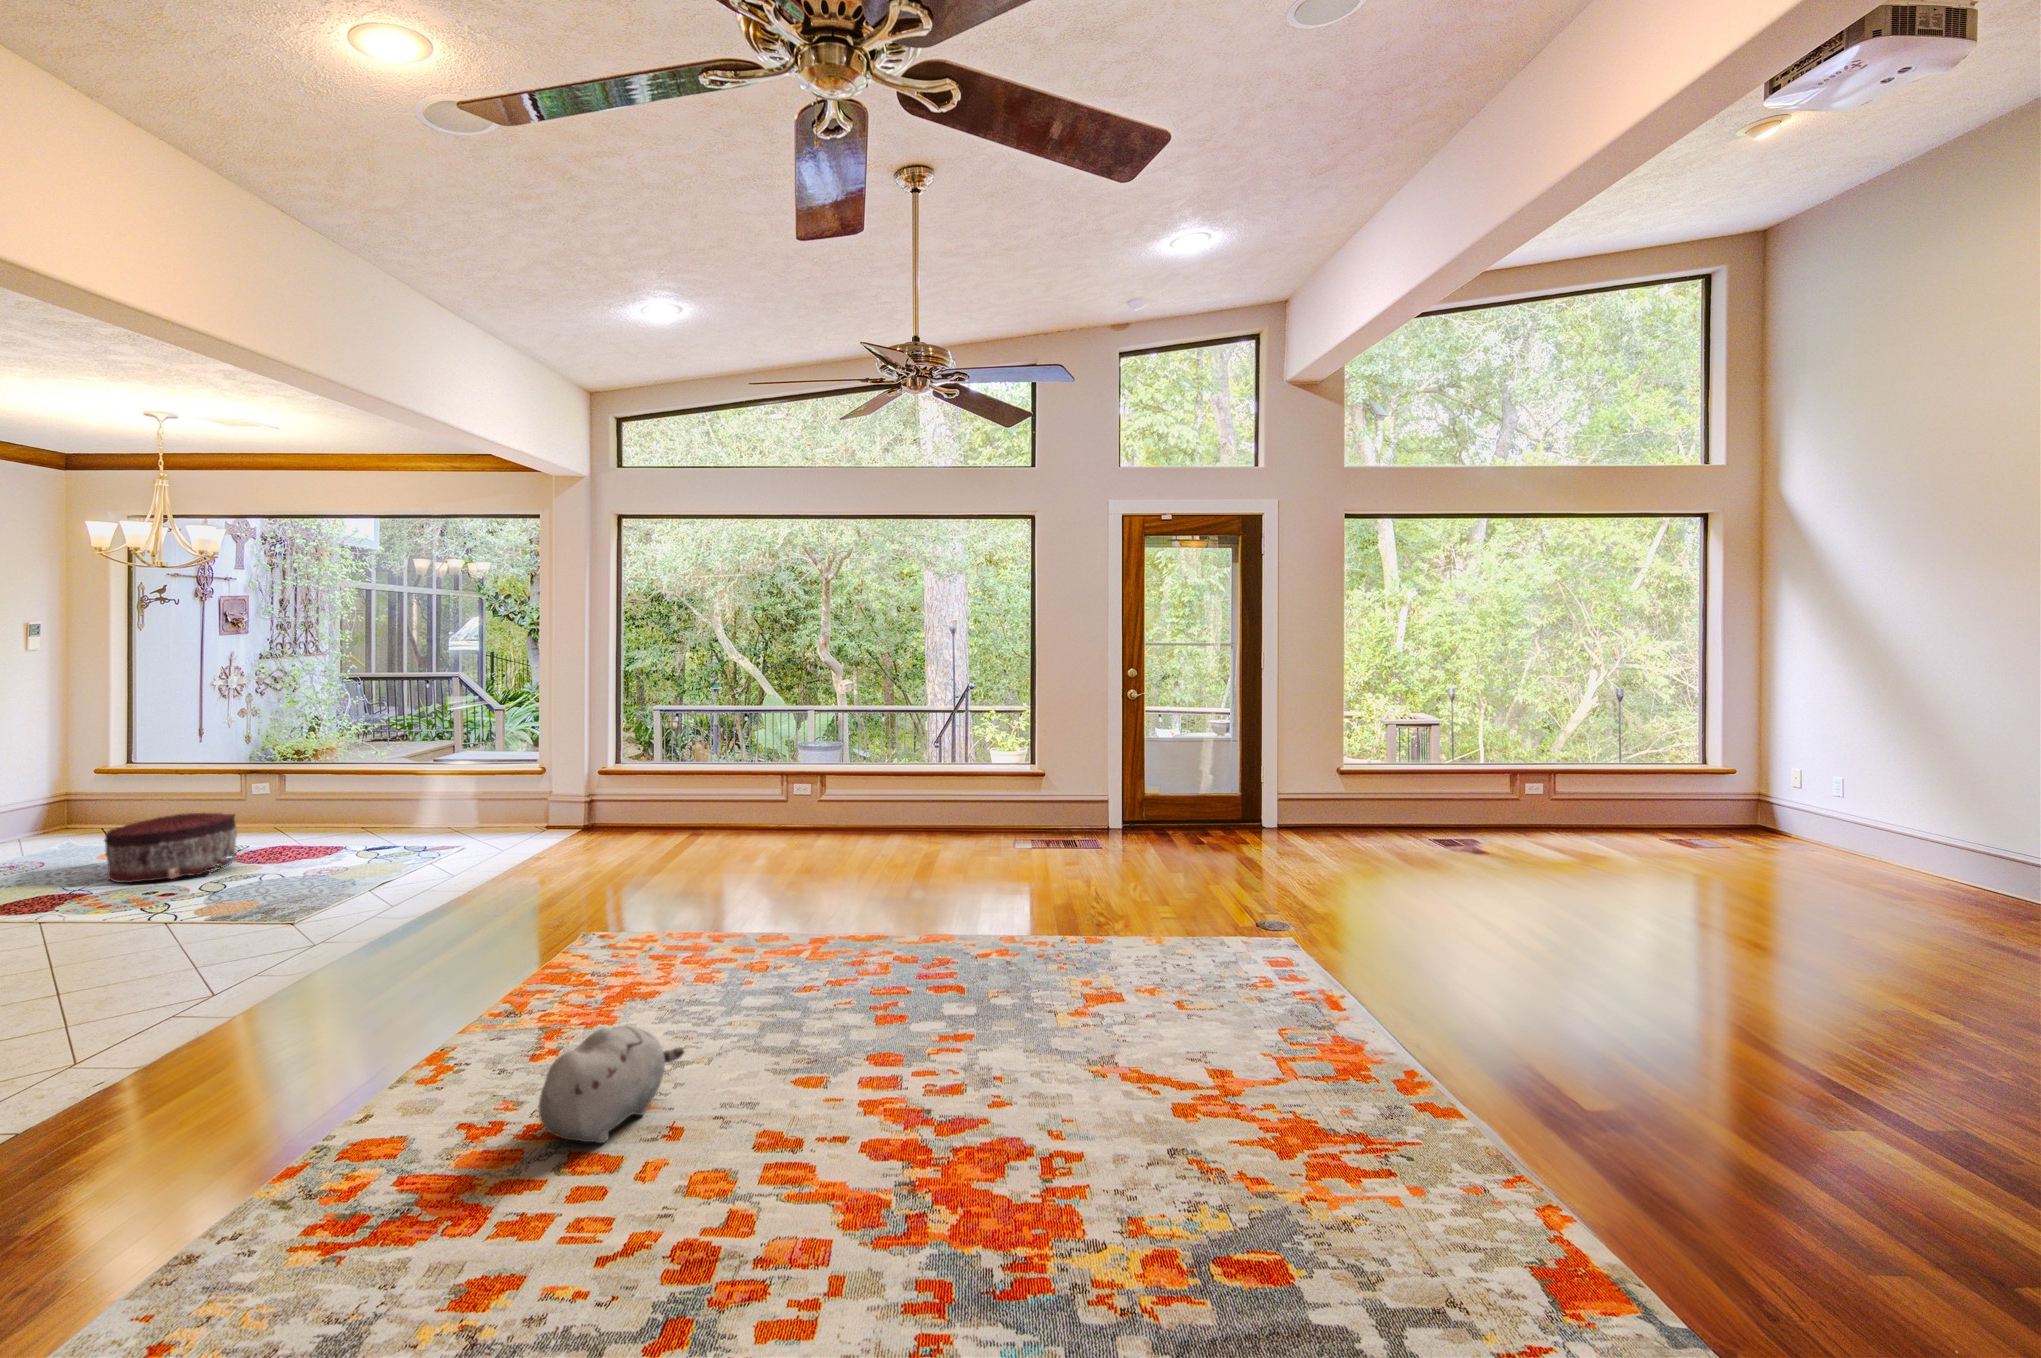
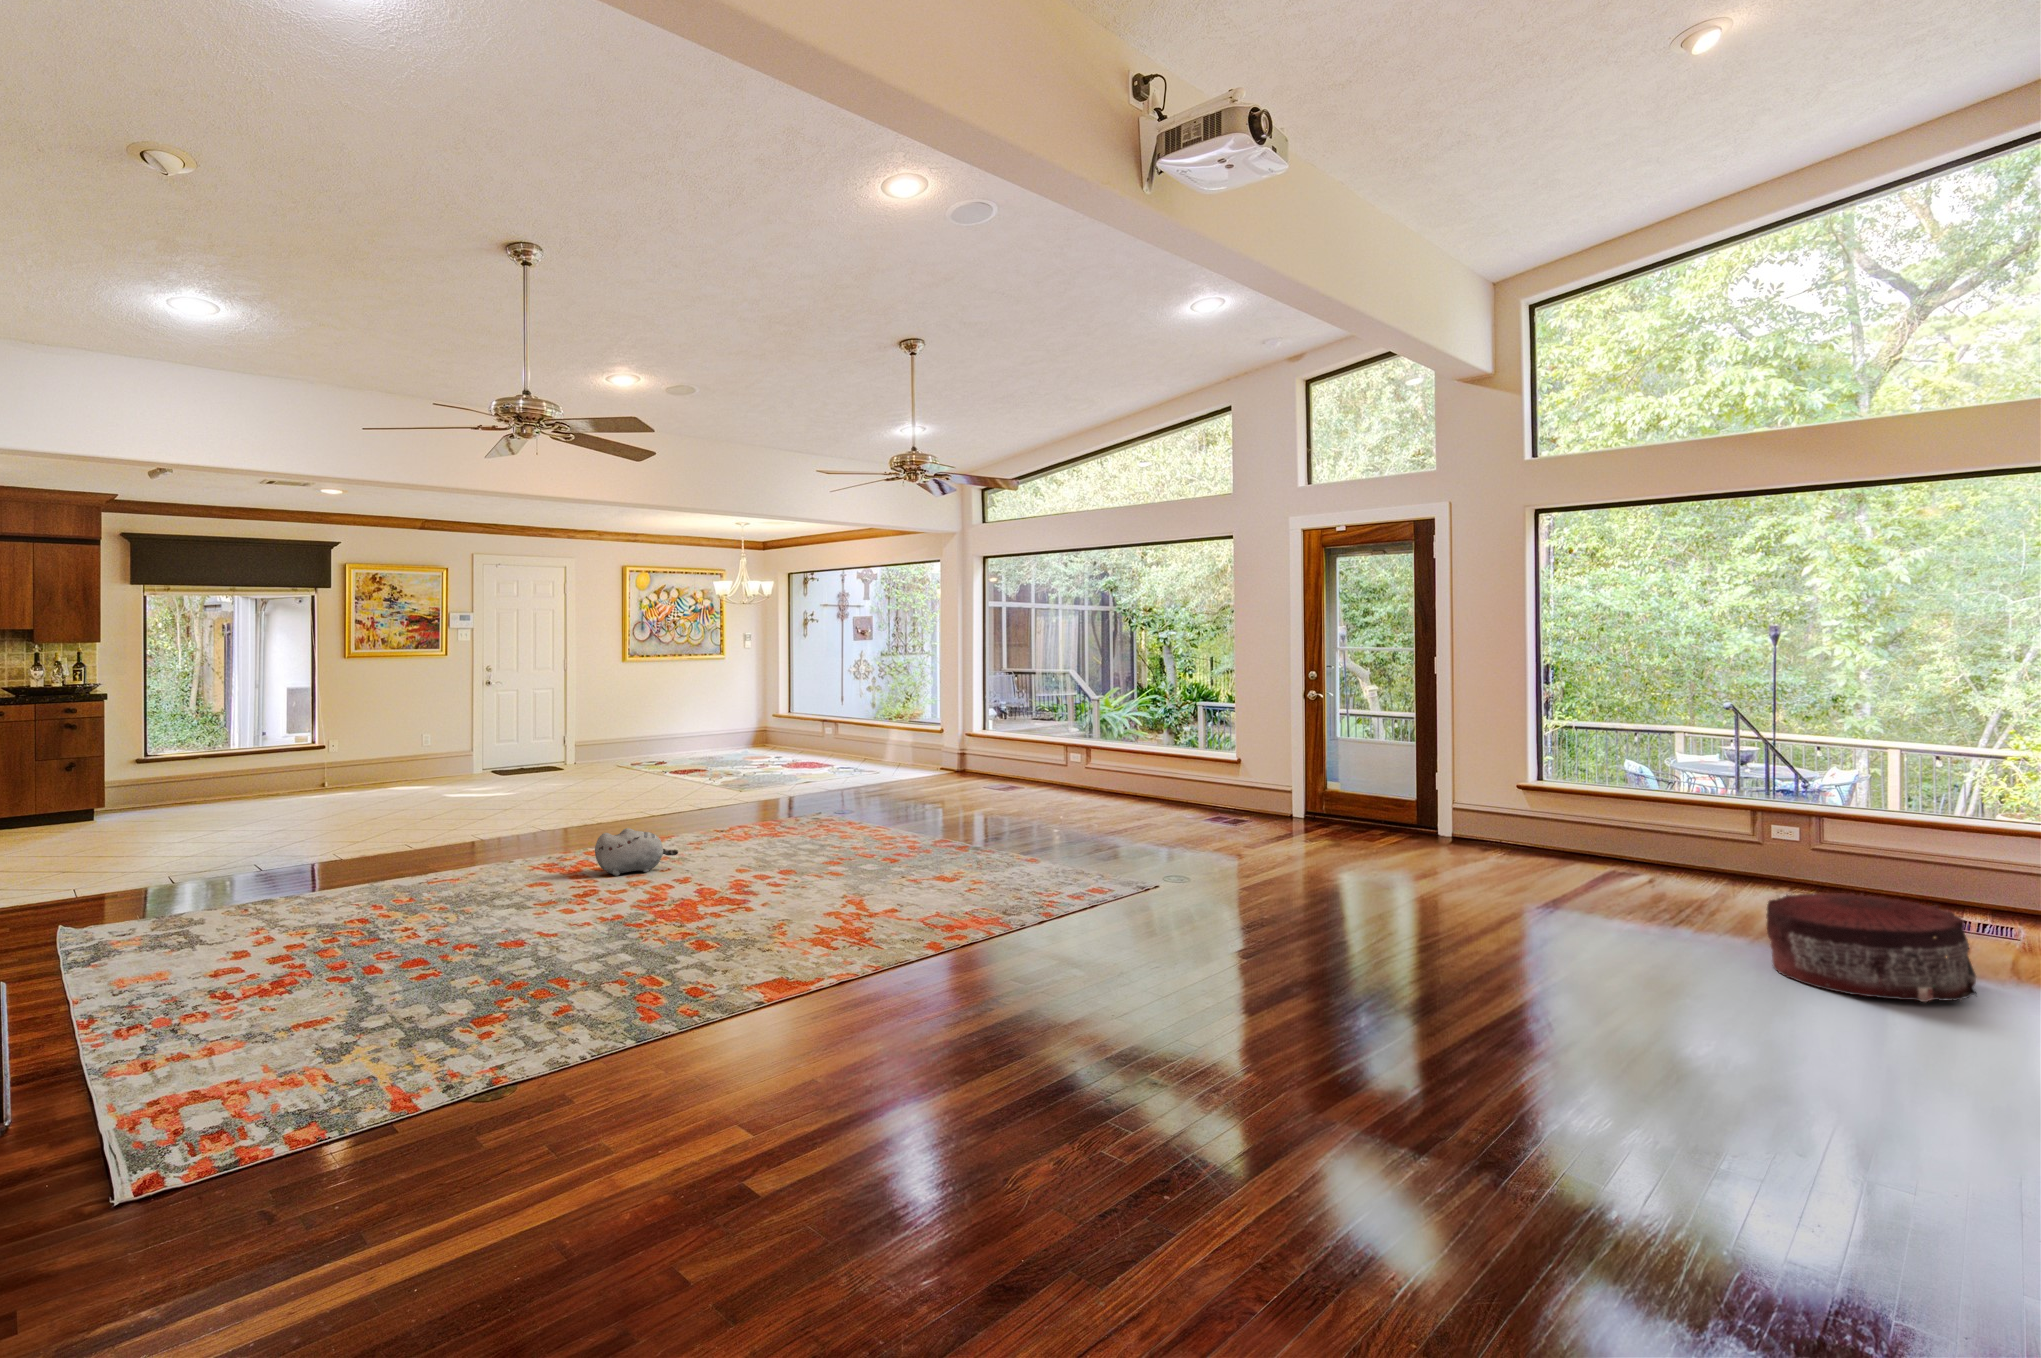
pouf: present [104,813,237,883] -> present [1766,893,1977,1002]

